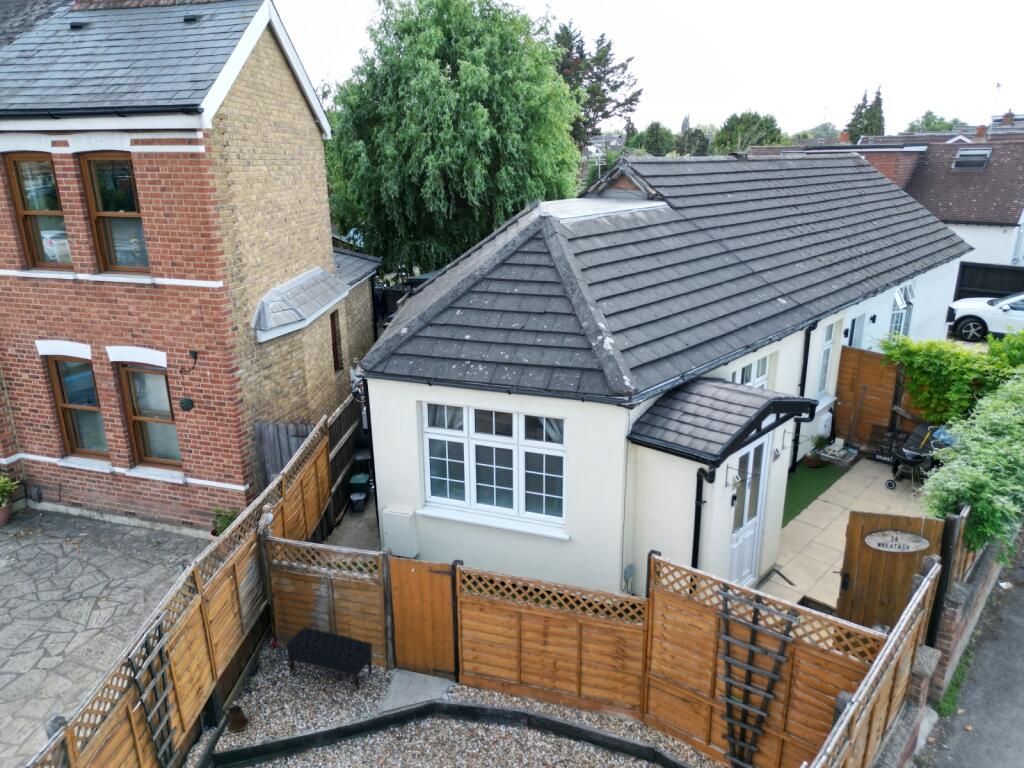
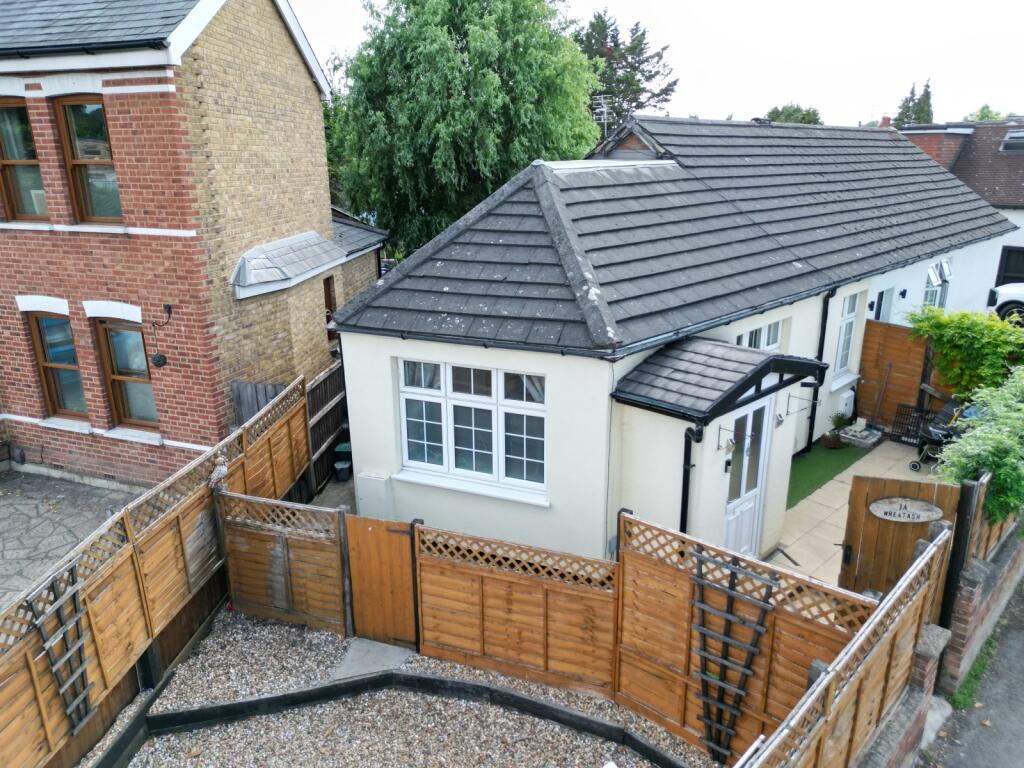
bench: present [286,627,372,690] -> none [243,591,335,659]
watering can: present [222,705,260,732] -> none [169,667,210,696]

